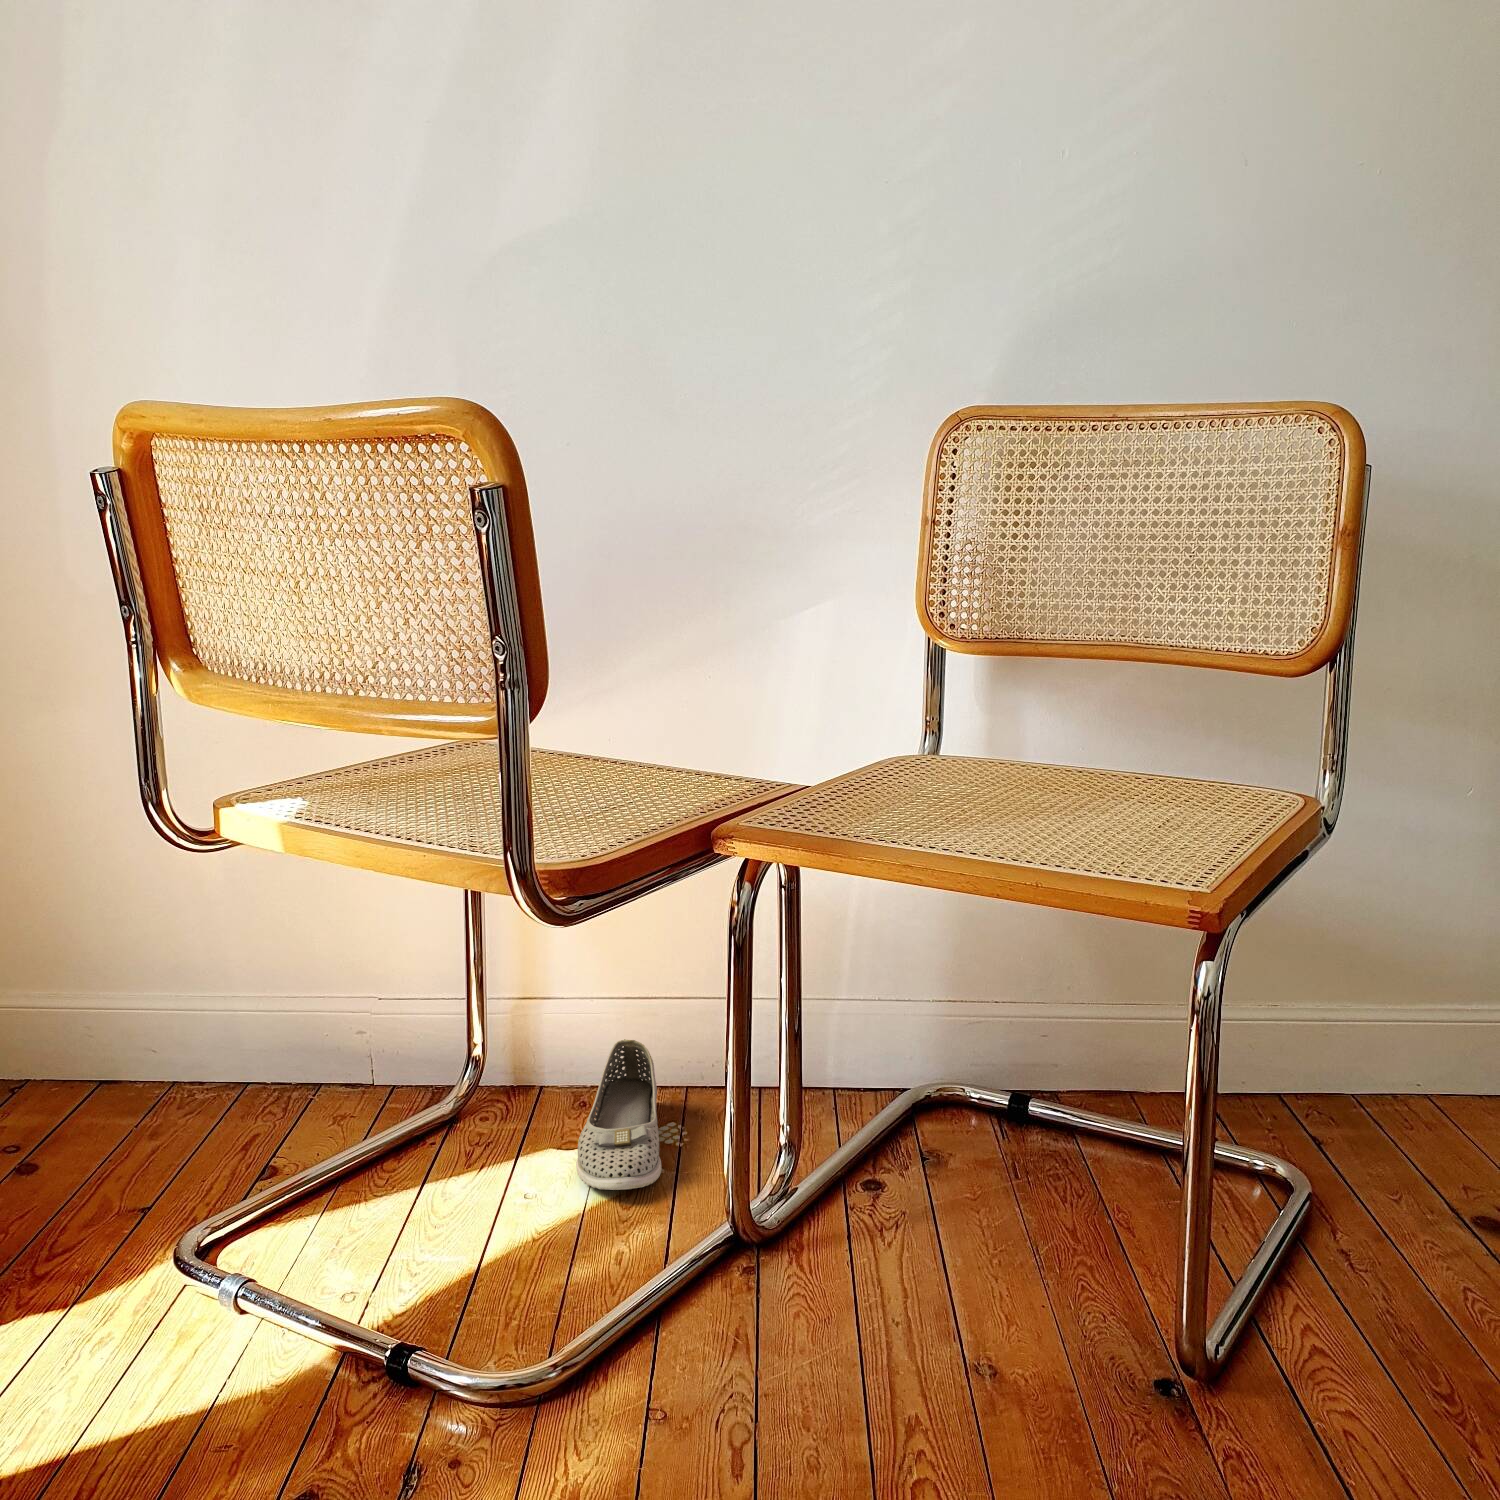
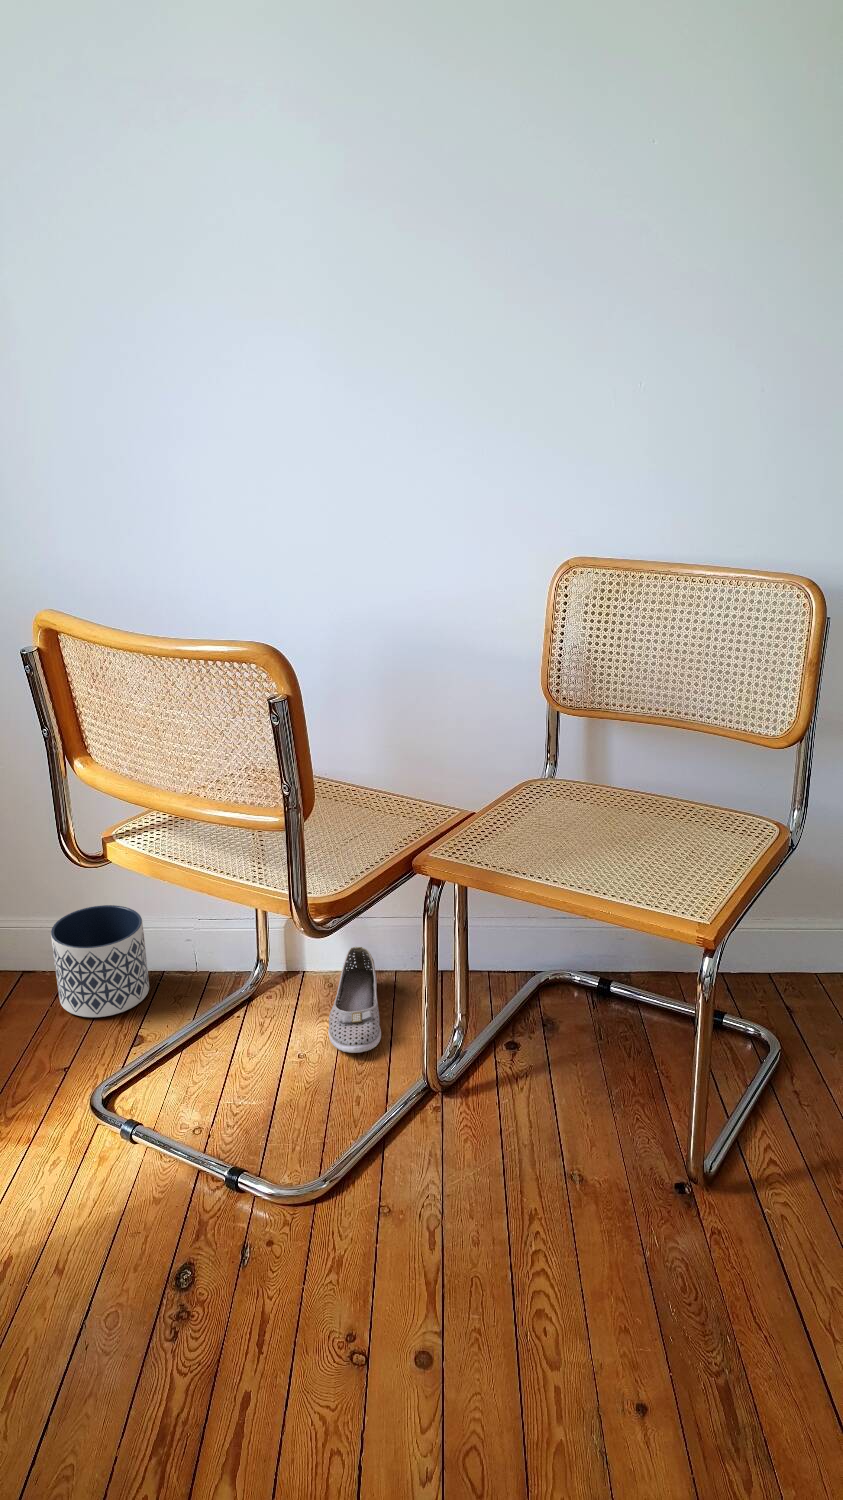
planter: none [141,973,296,1143] -> present [51,905,149,1017]

